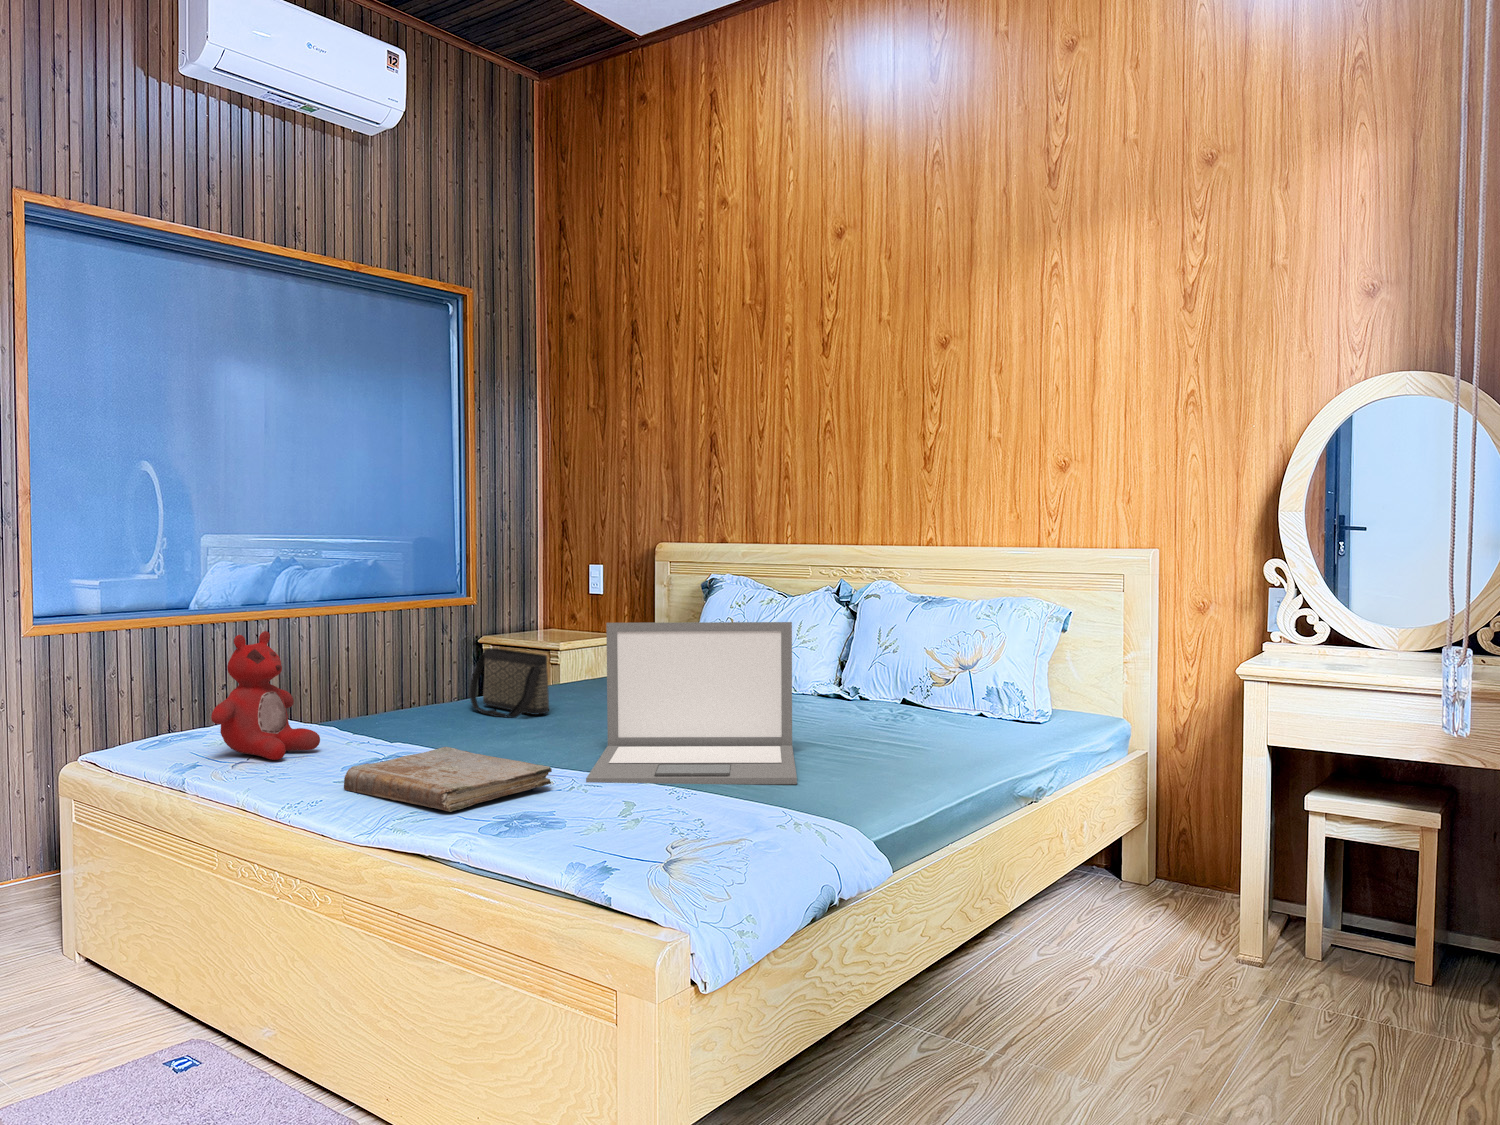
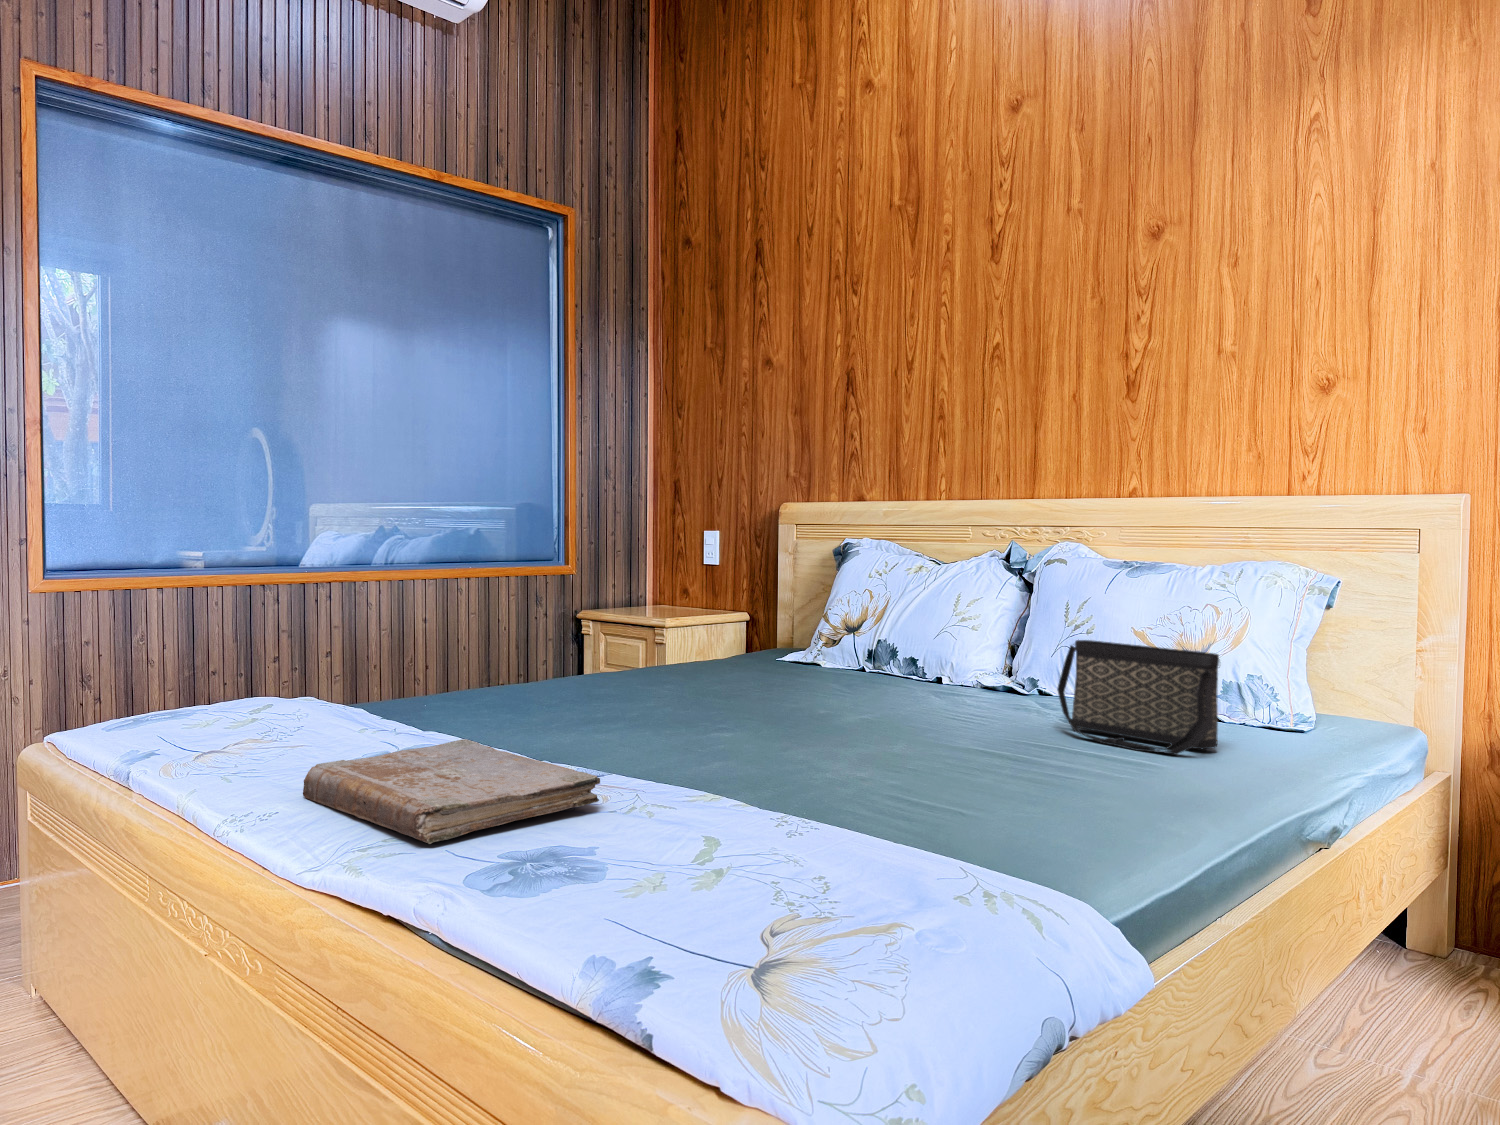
laptop: present [586,622,797,784] -> none [655,572,975,818]
stuffed bear: present [211,631,320,760] -> none [165,576,315,748]
handbag: present [470,648,549,718] -> present [1057,640,1220,754]

